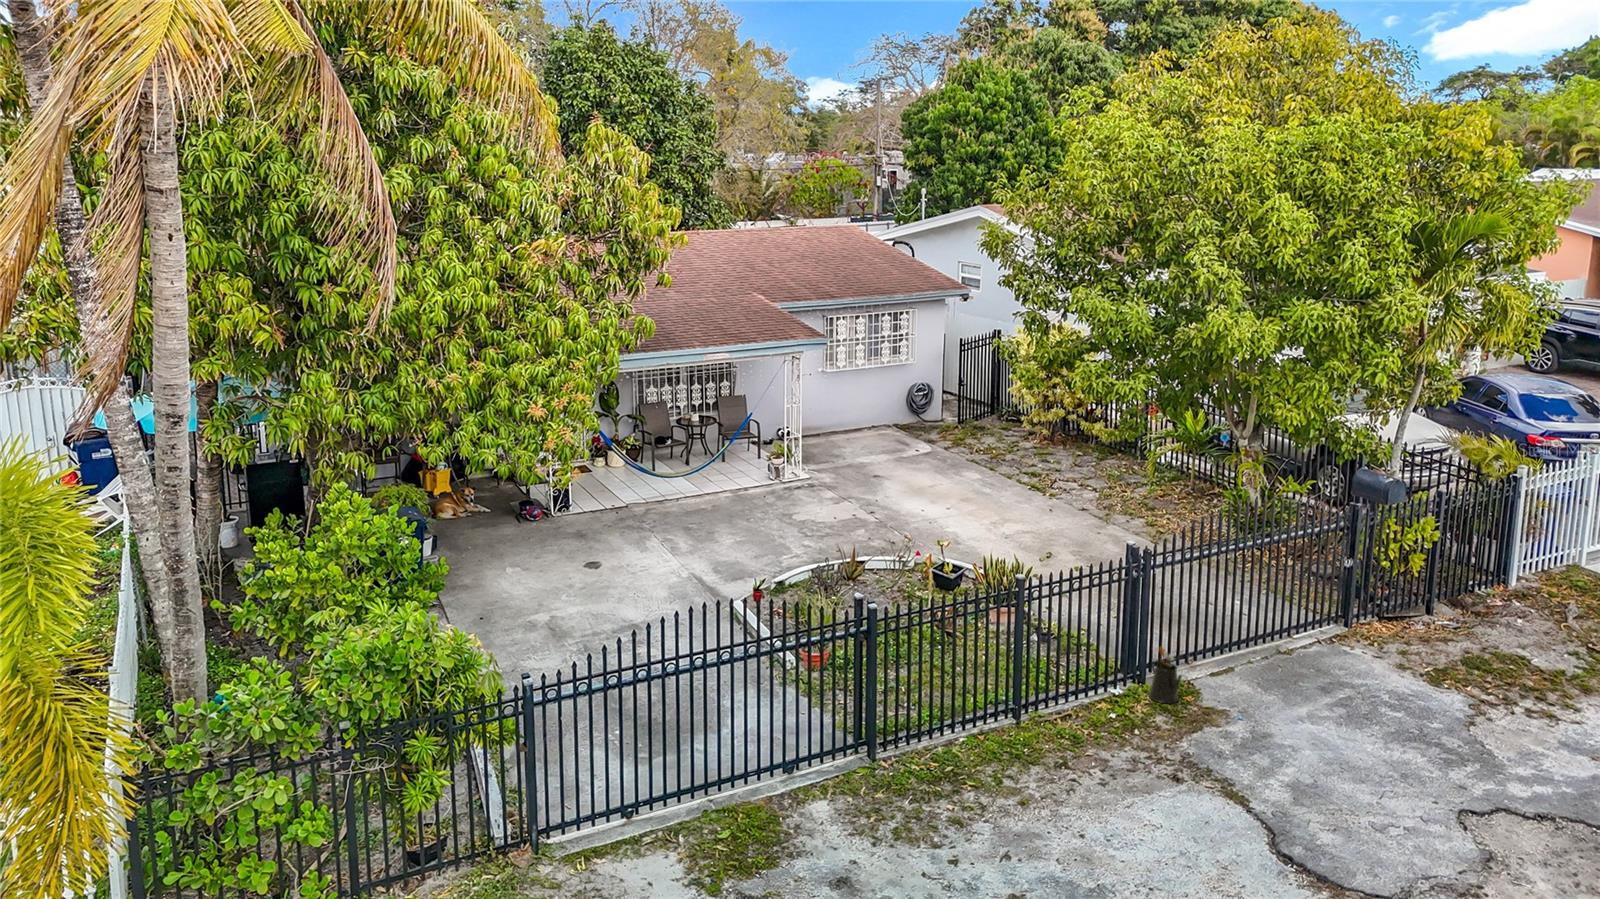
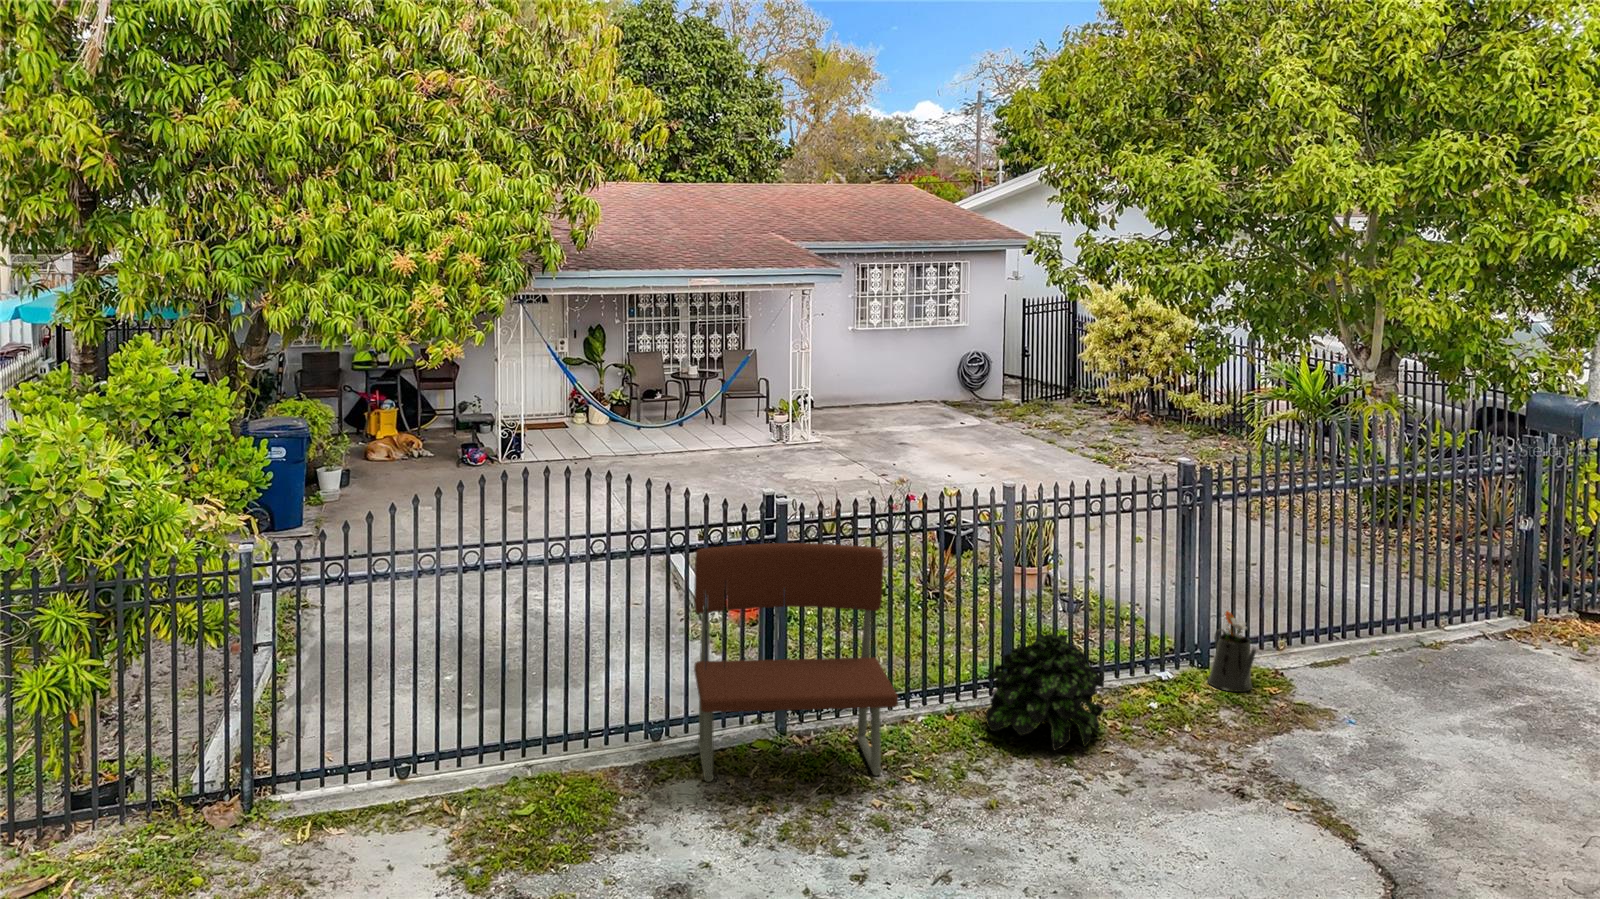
bench: none [816,633,959,800] -> present [694,543,898,782]
potted plant: none [1005,679,1085,760] -> present [985,633,1104,751]

